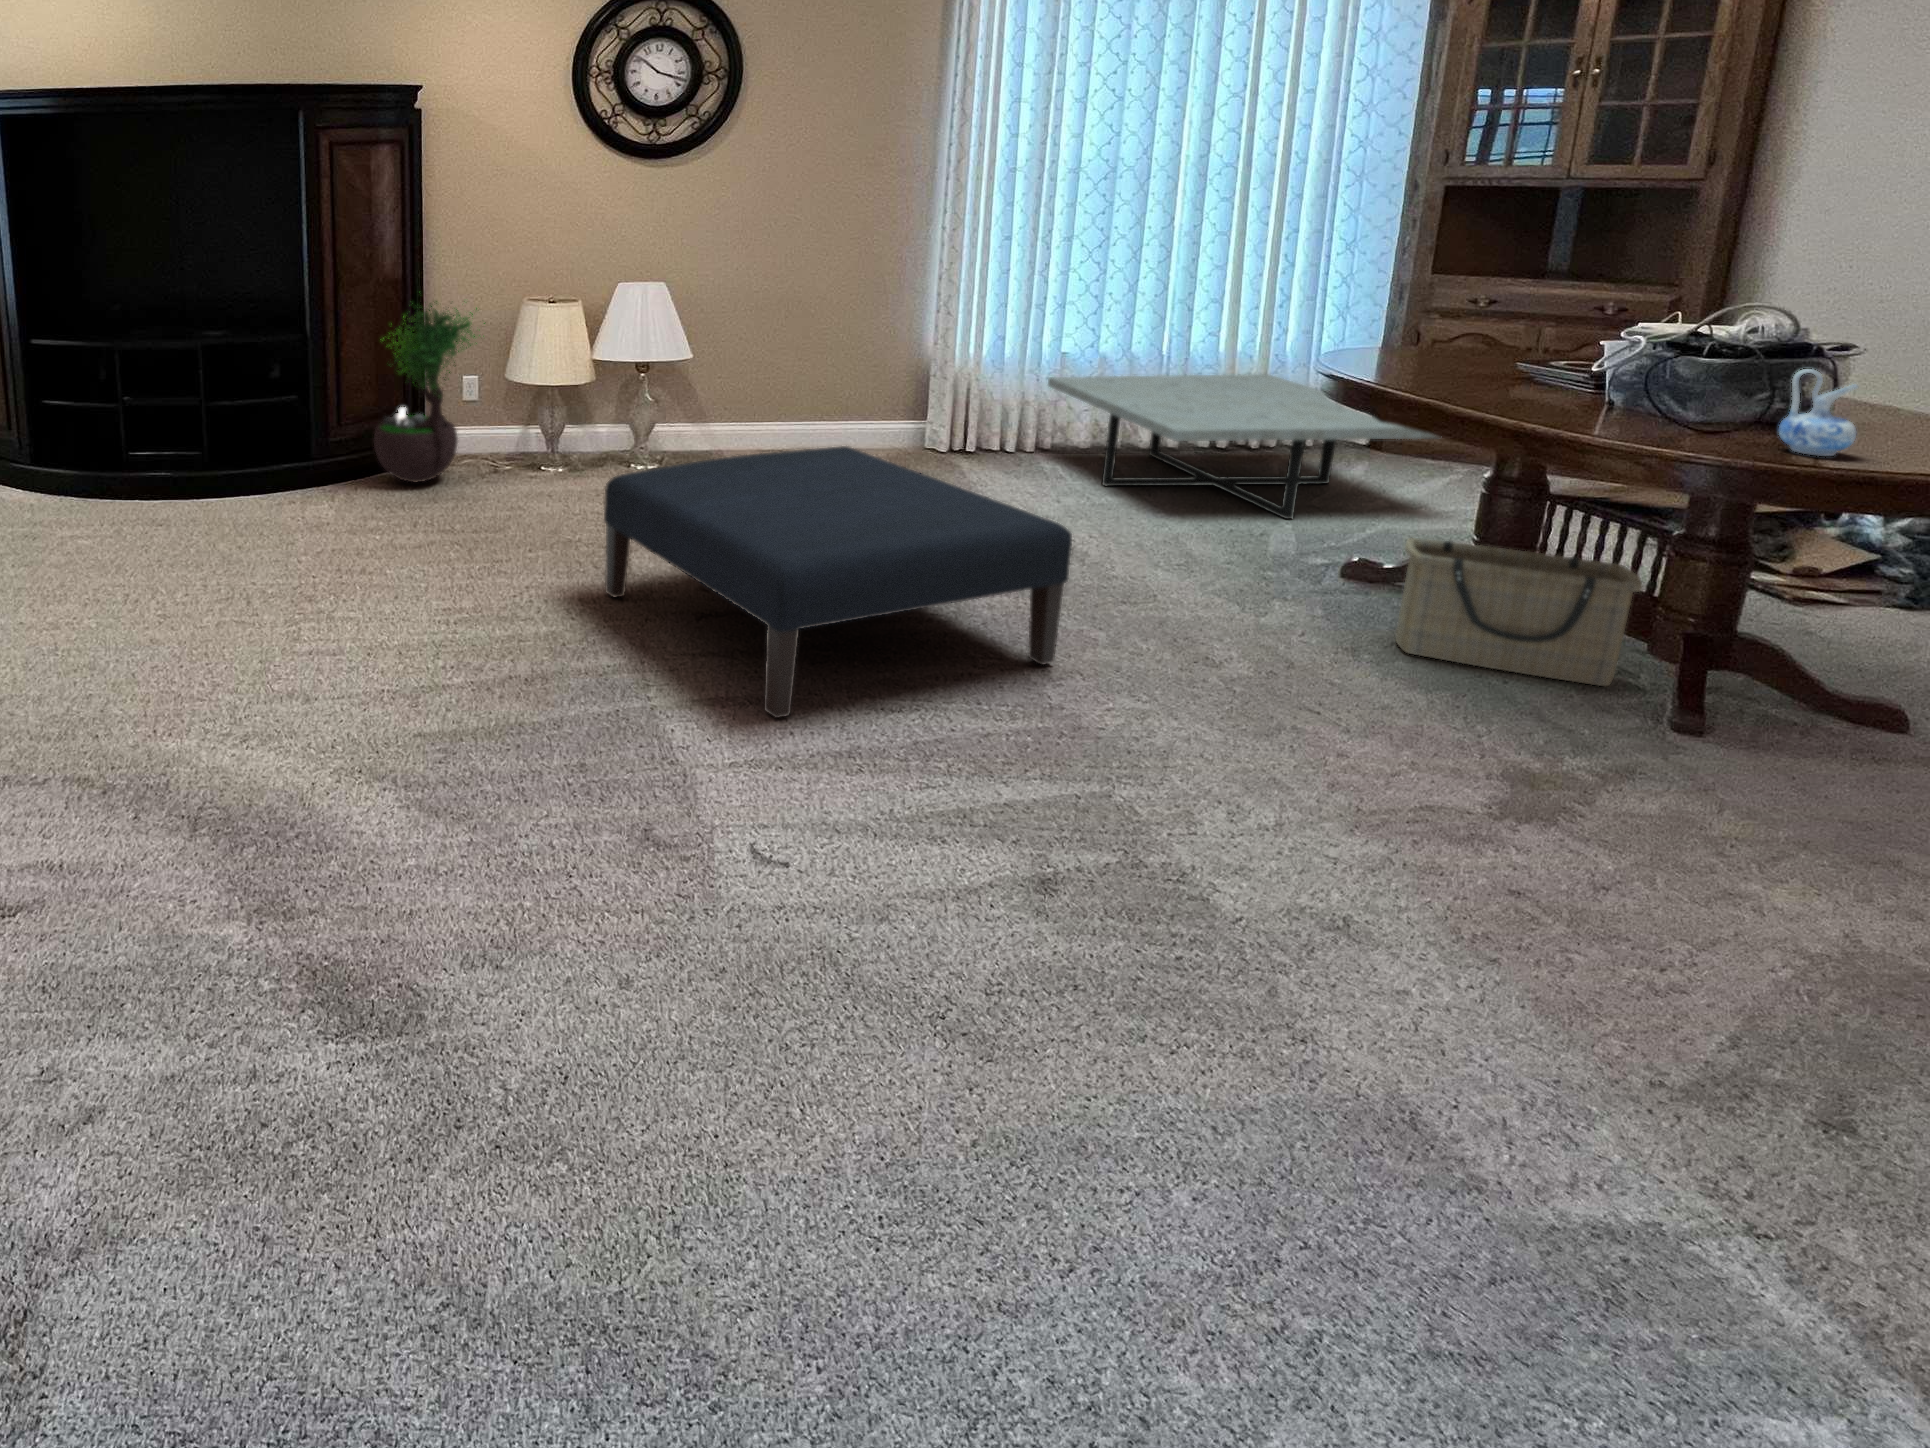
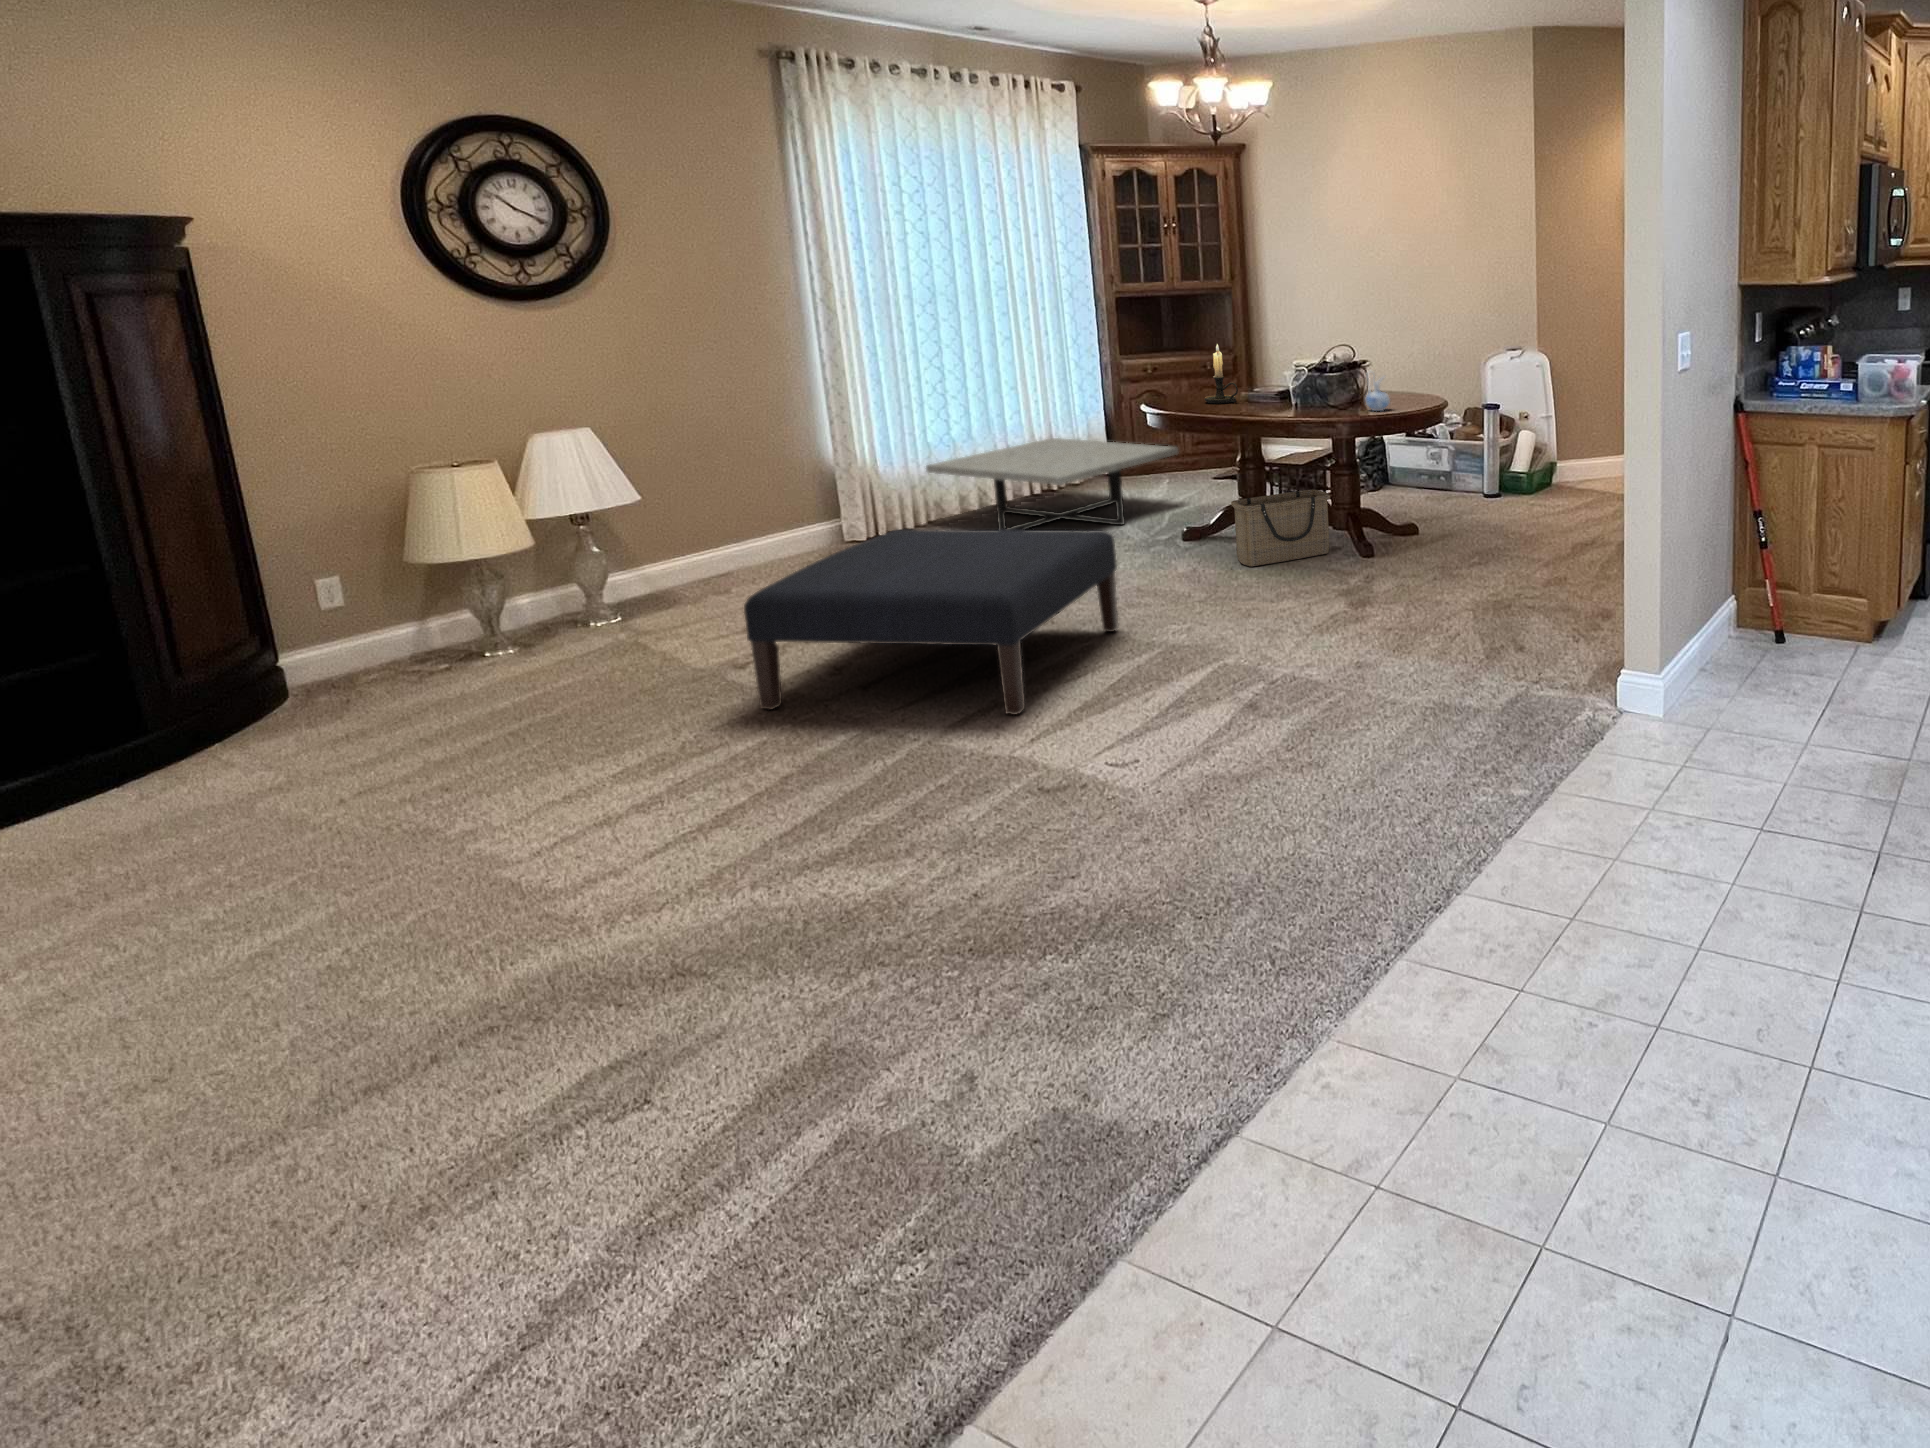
candle holder: none [1443,274,1513,377] -> present [1205,344,1238,404]
potted tree: present [374,292,485,482] -> none [241,475,409,722]

